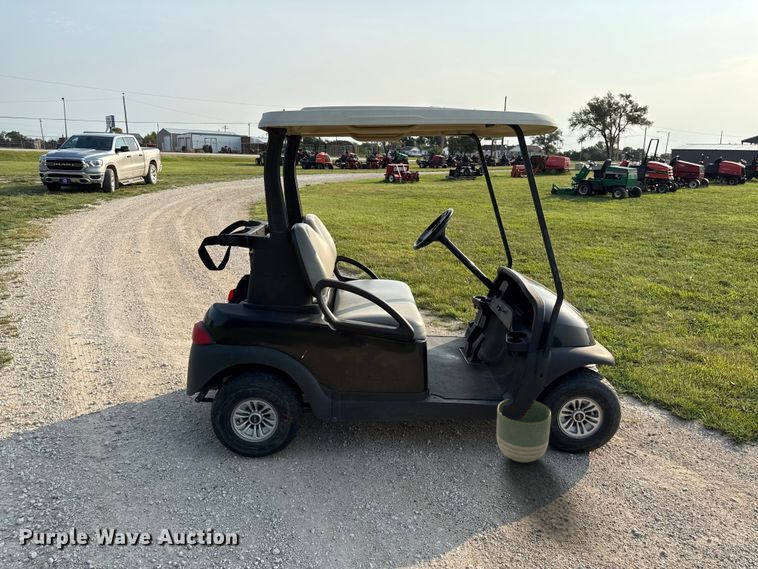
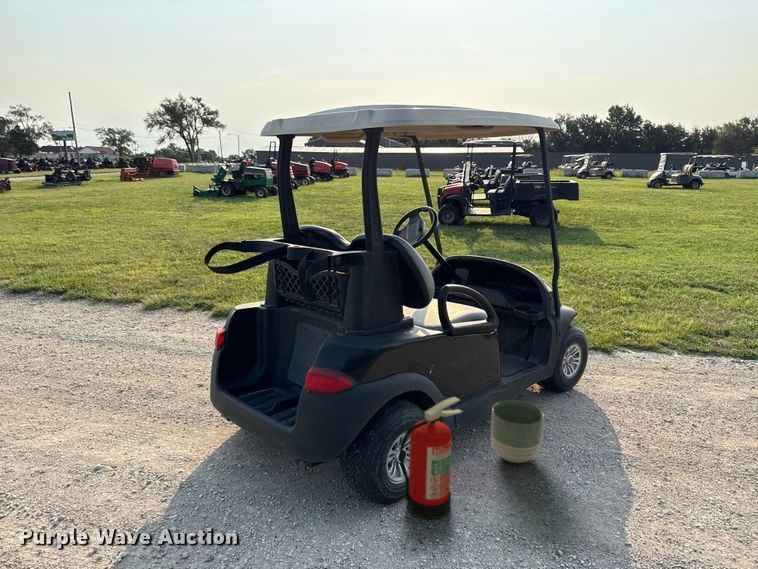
fire extinguisher: none [400,395,466,519] -> present [399,397,462,519]

